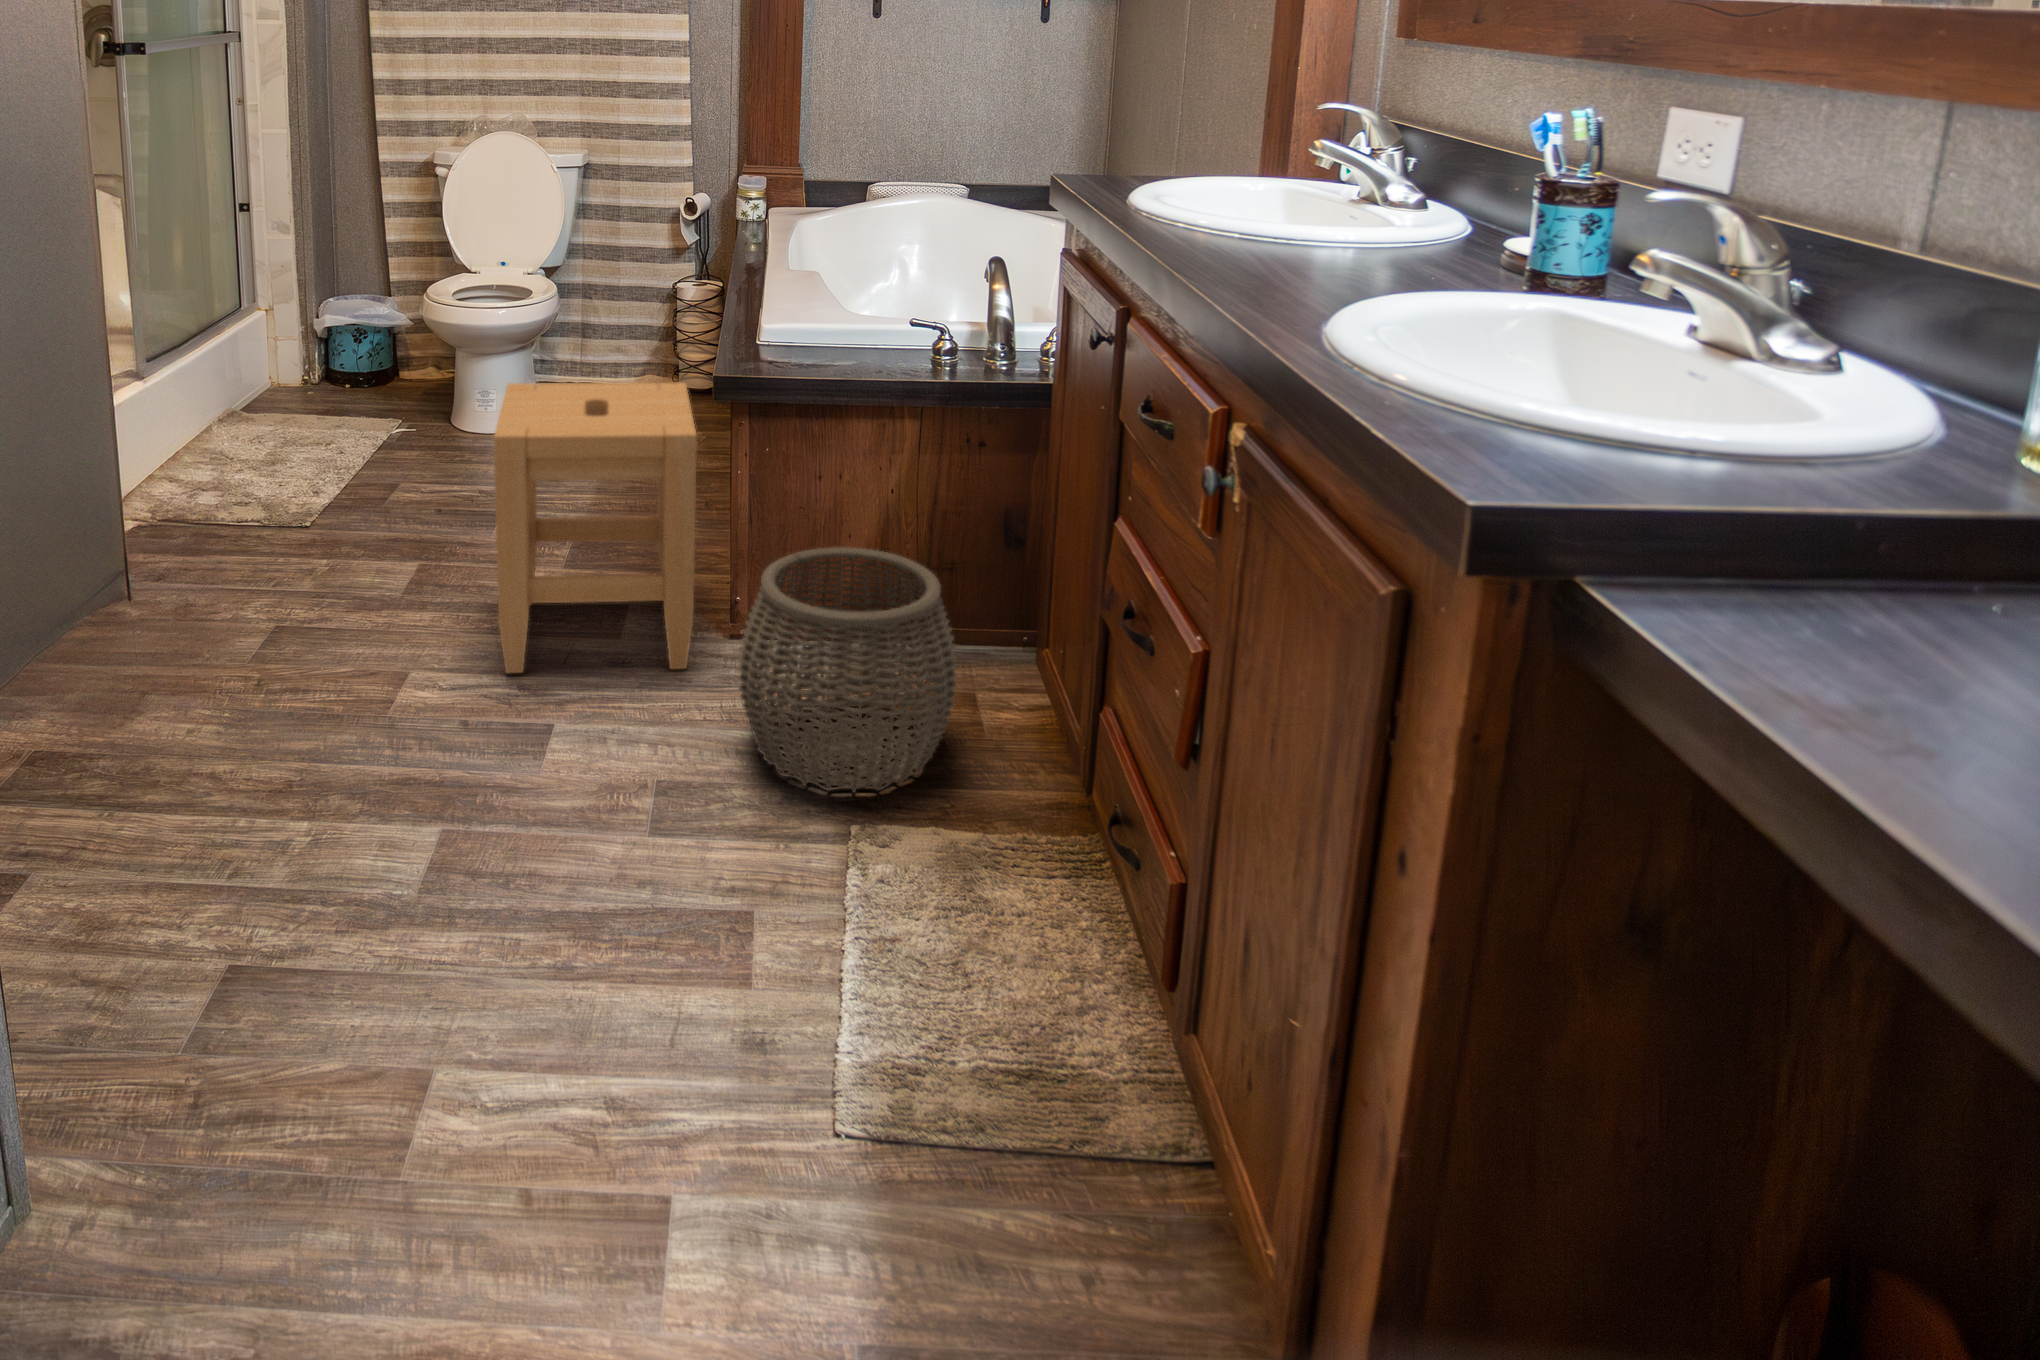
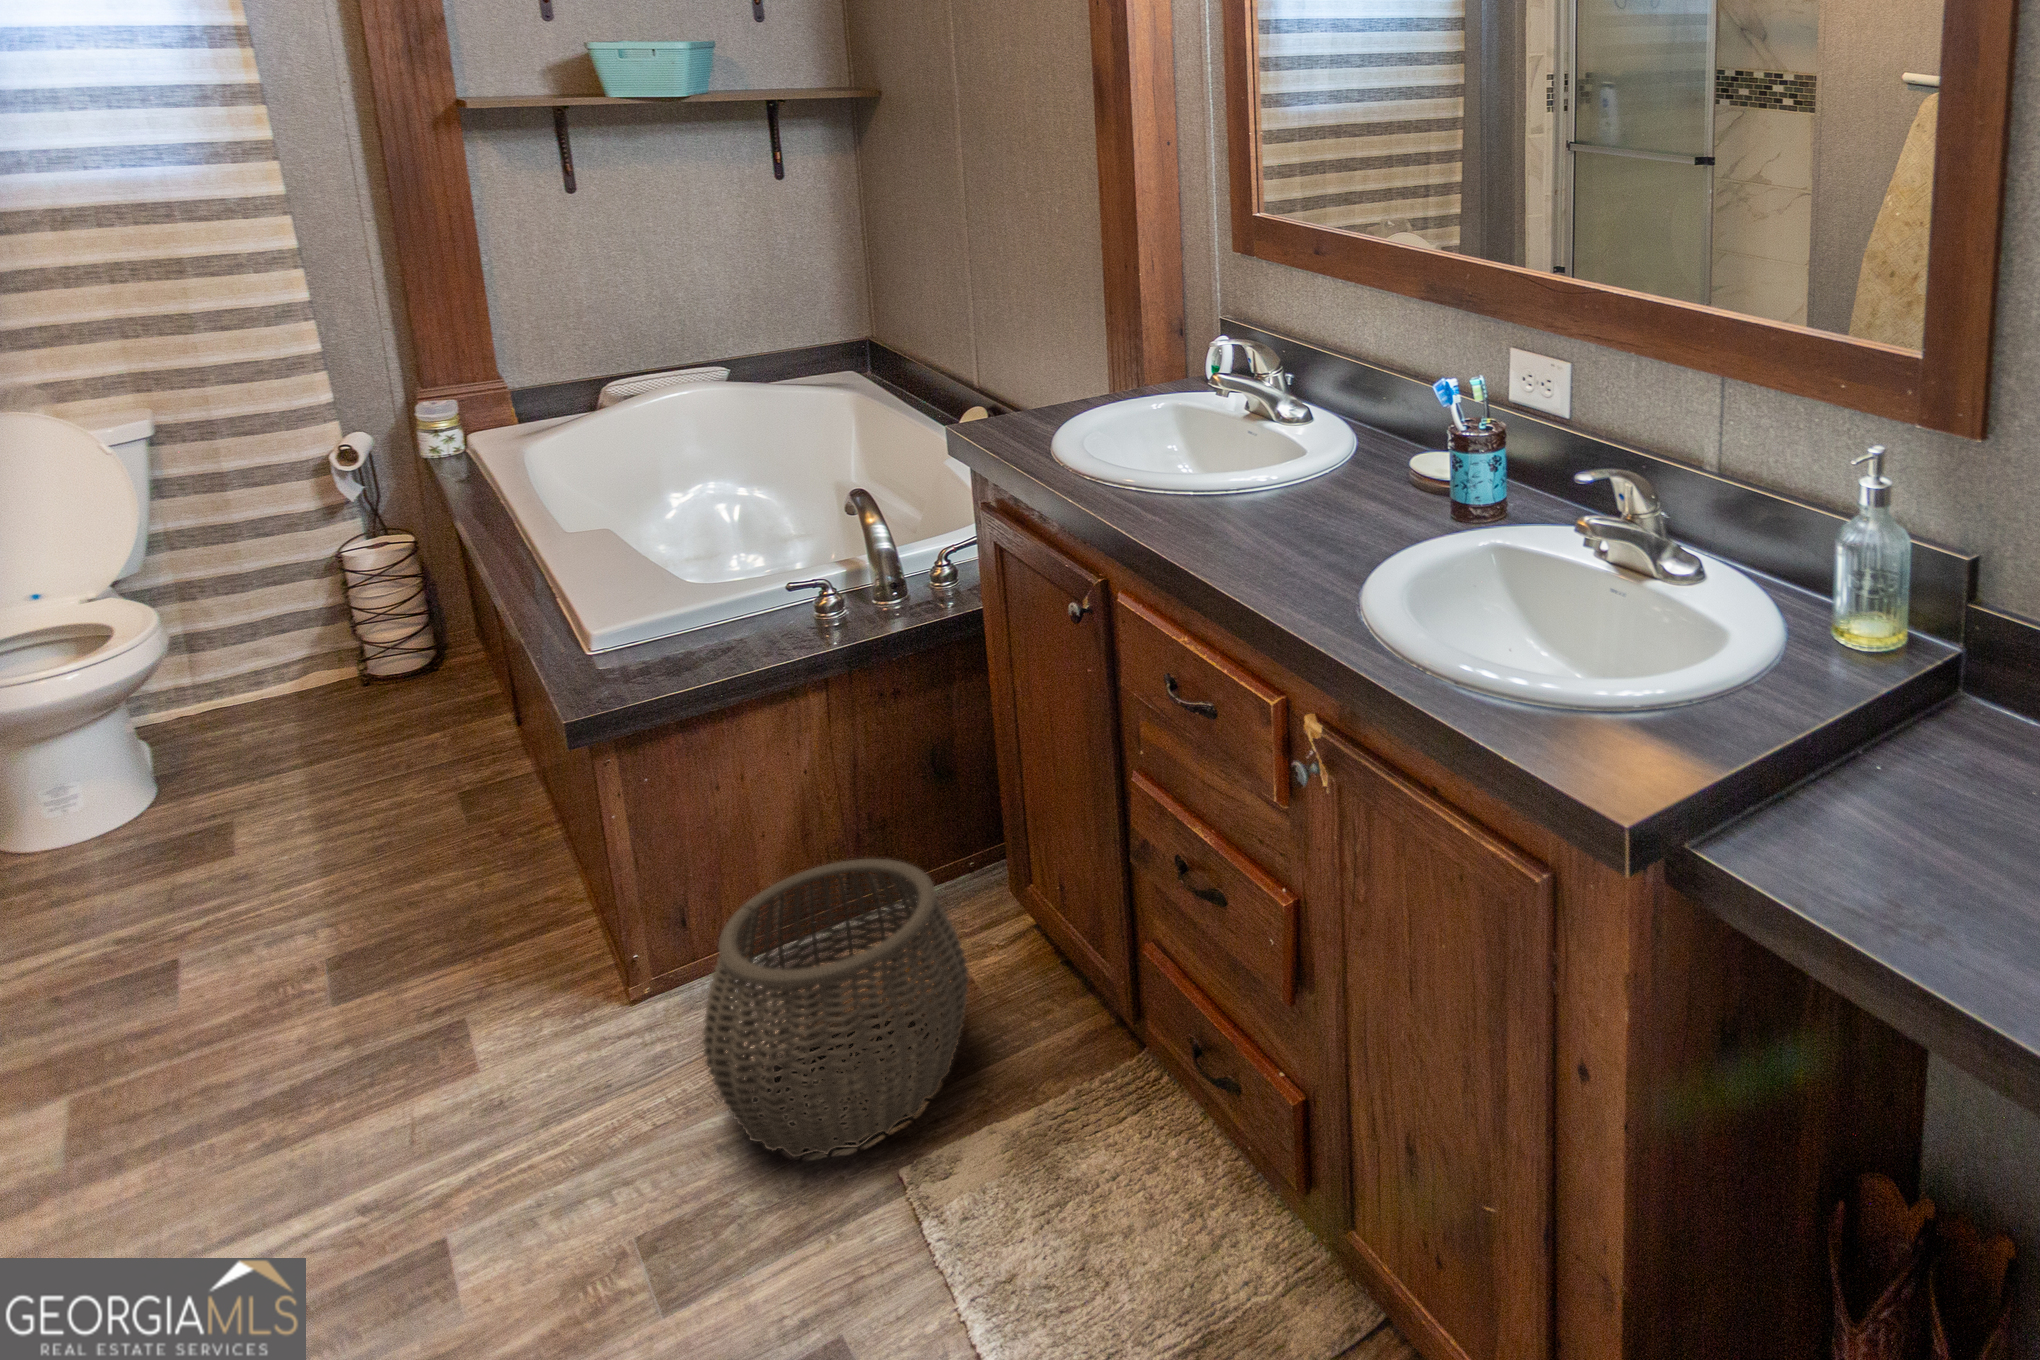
stool: present [494,382,697,673] -> none [204,735,601,1213]

